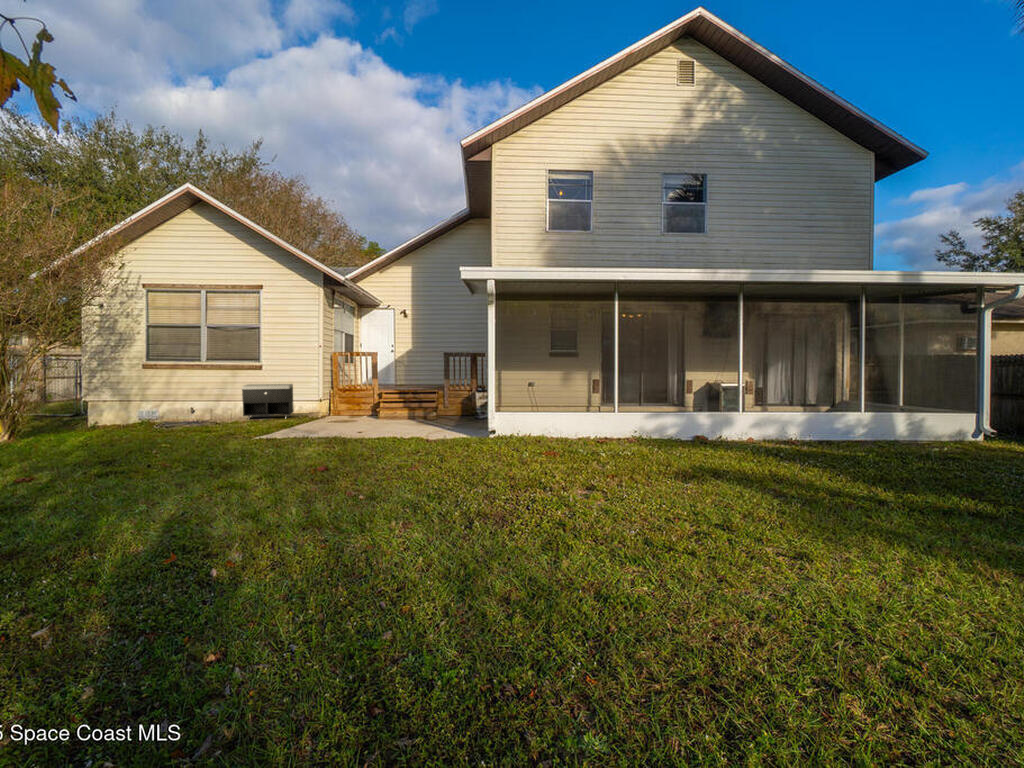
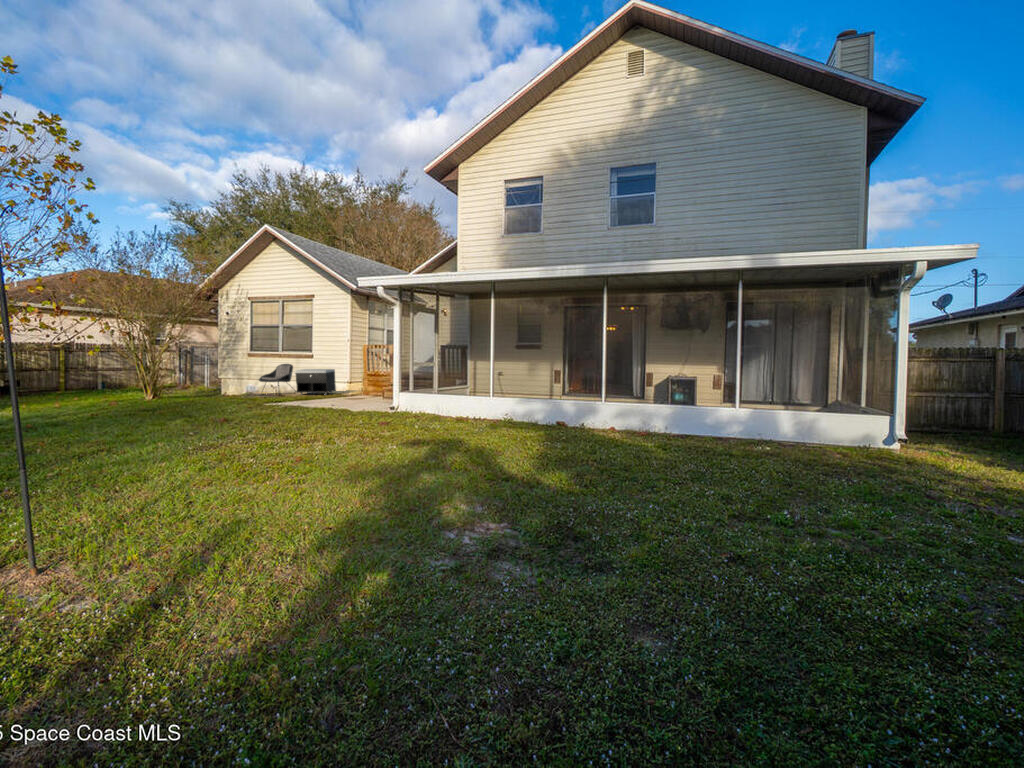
lounge chair: none [181,377,233,422] -> present [259,364,293,395]

